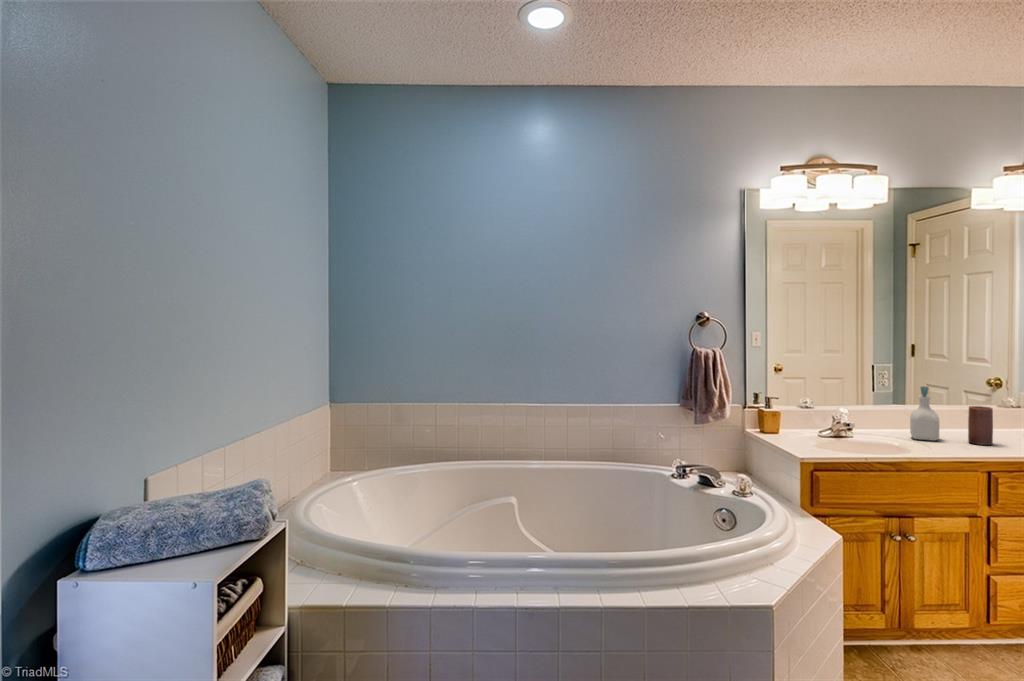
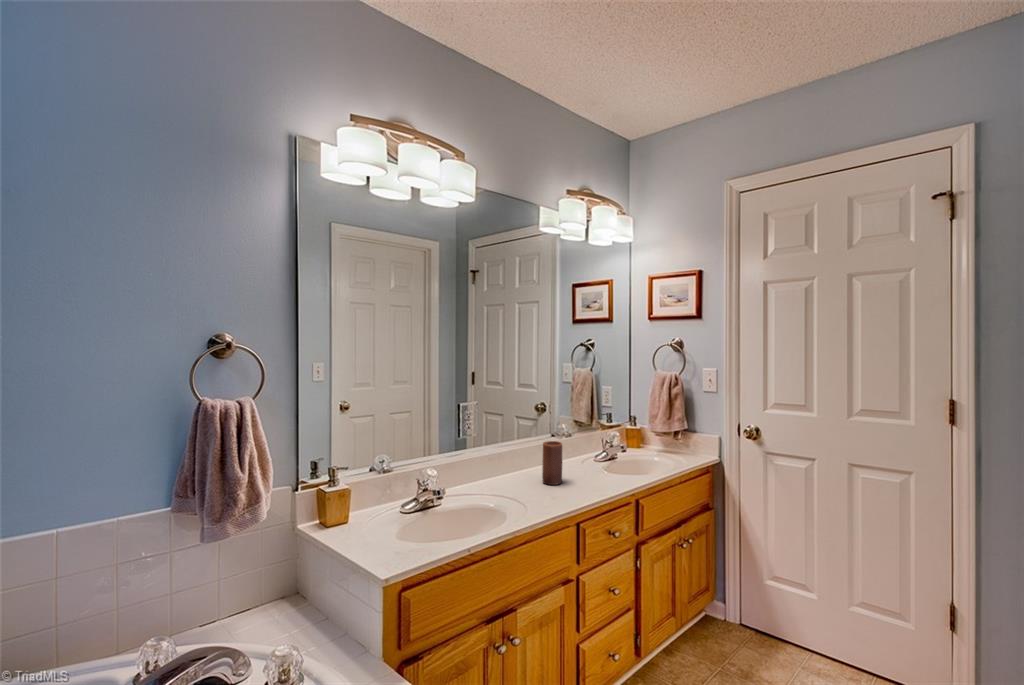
soap bottle: present [910,386,939,441] -> none [492,425,520,488]

